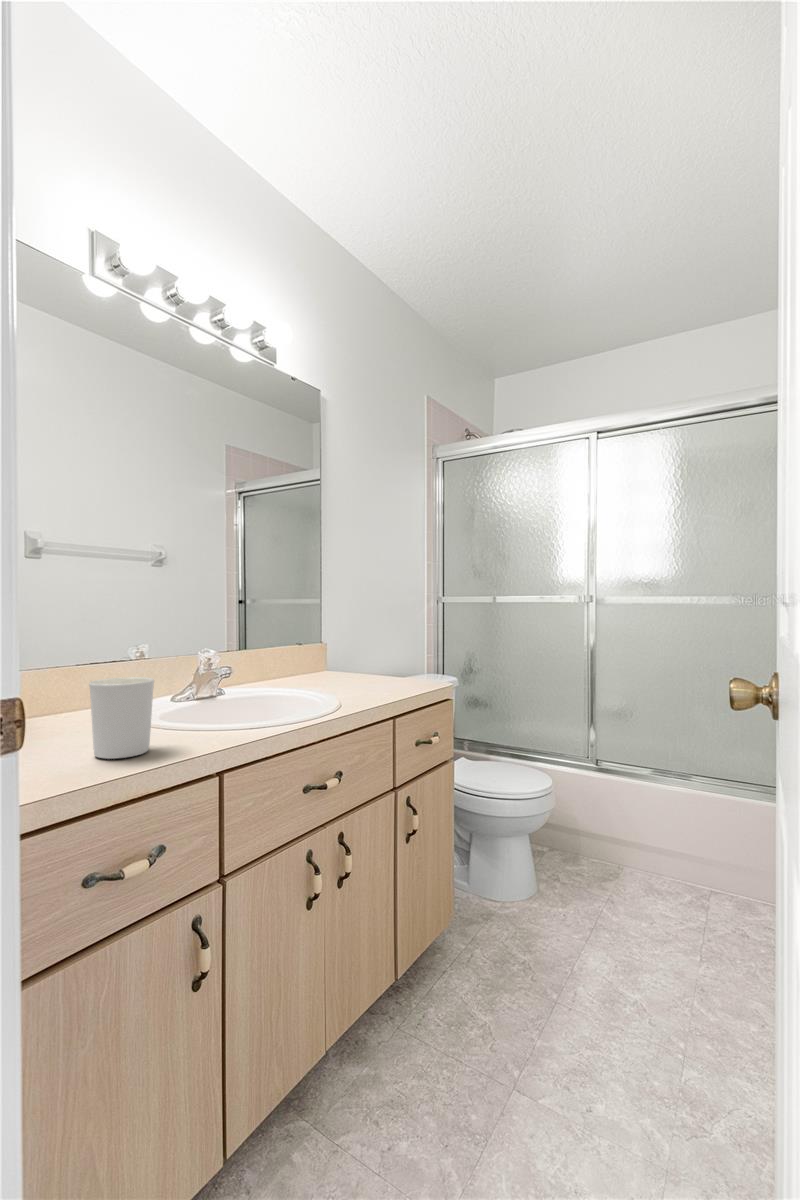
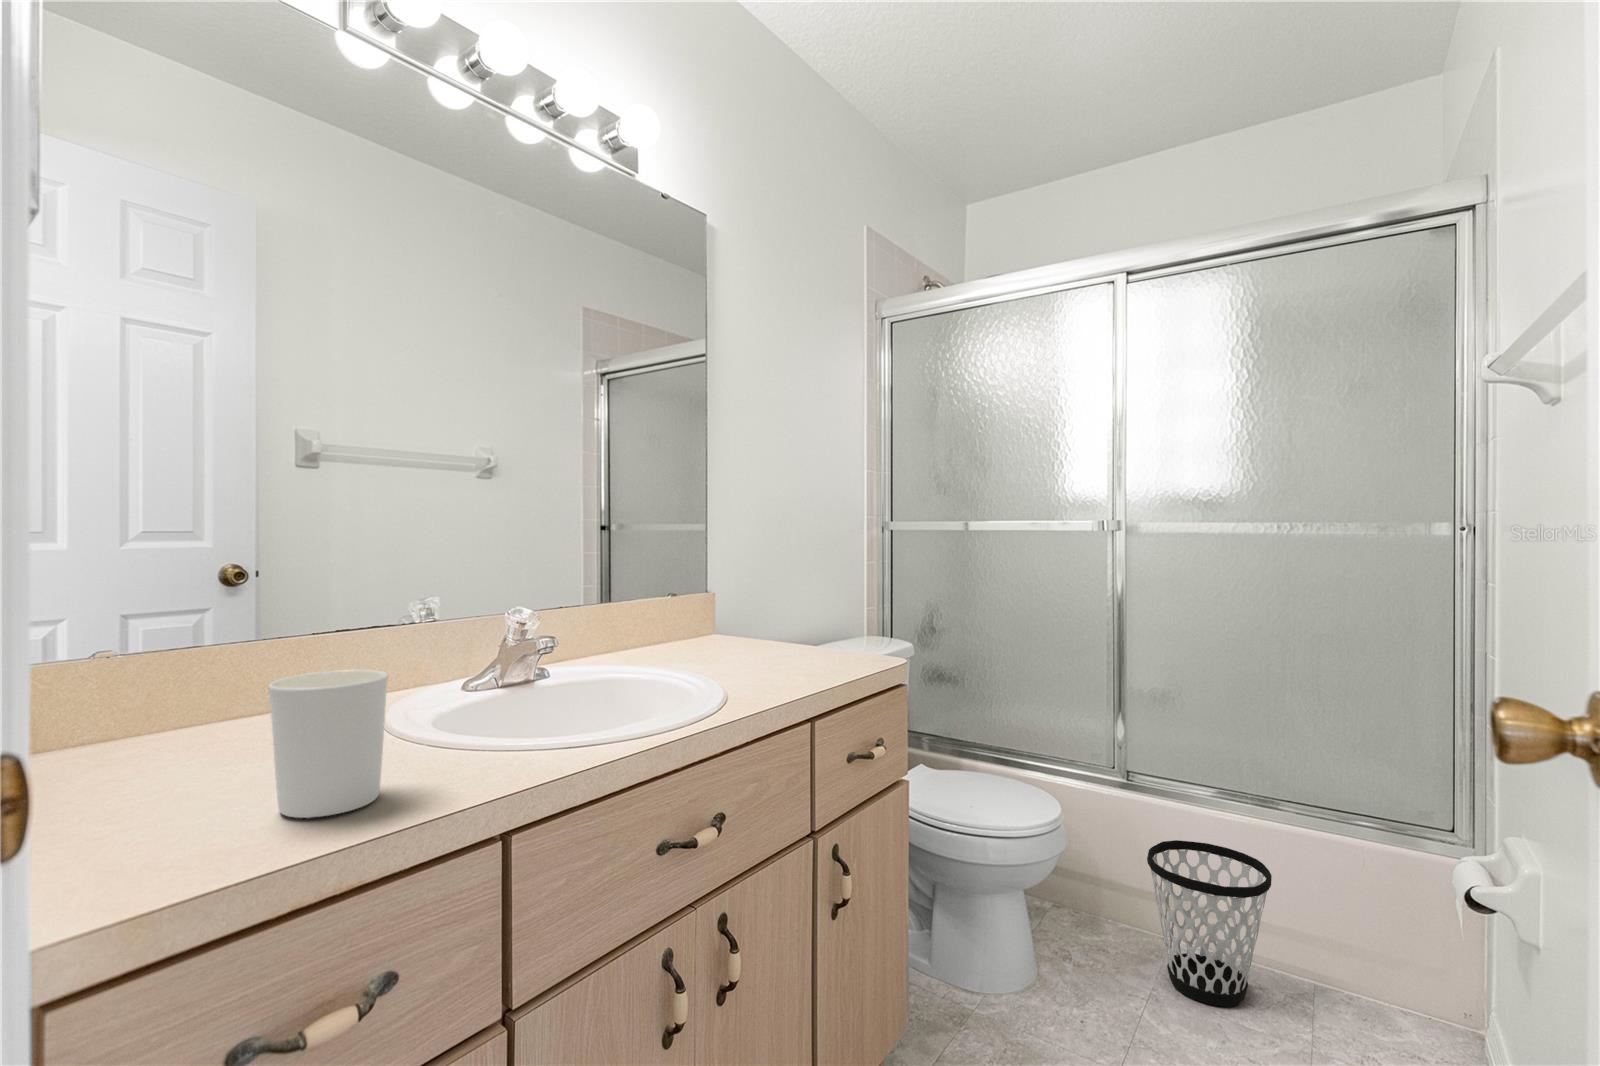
wastebasket: none [610,805,689,910] -> present [1147,840,1272,1007]

